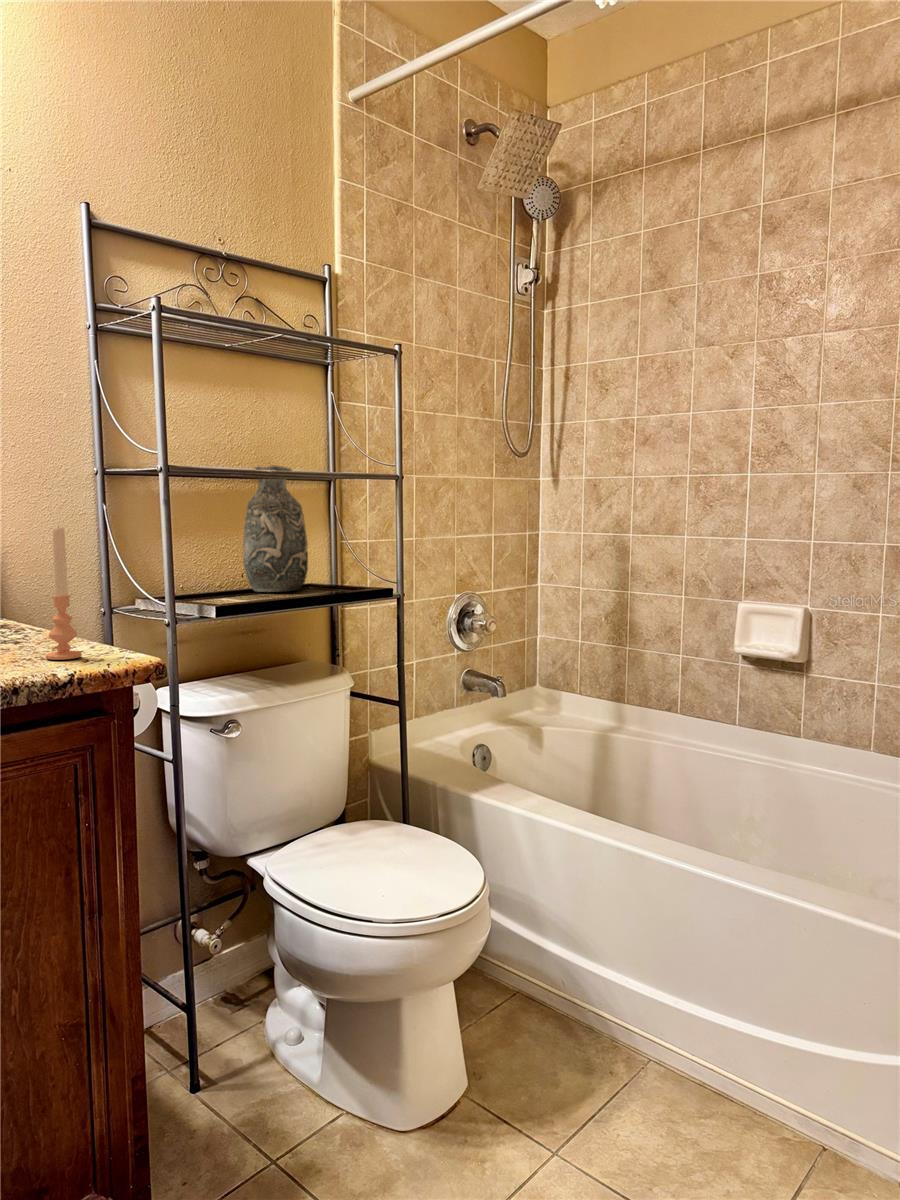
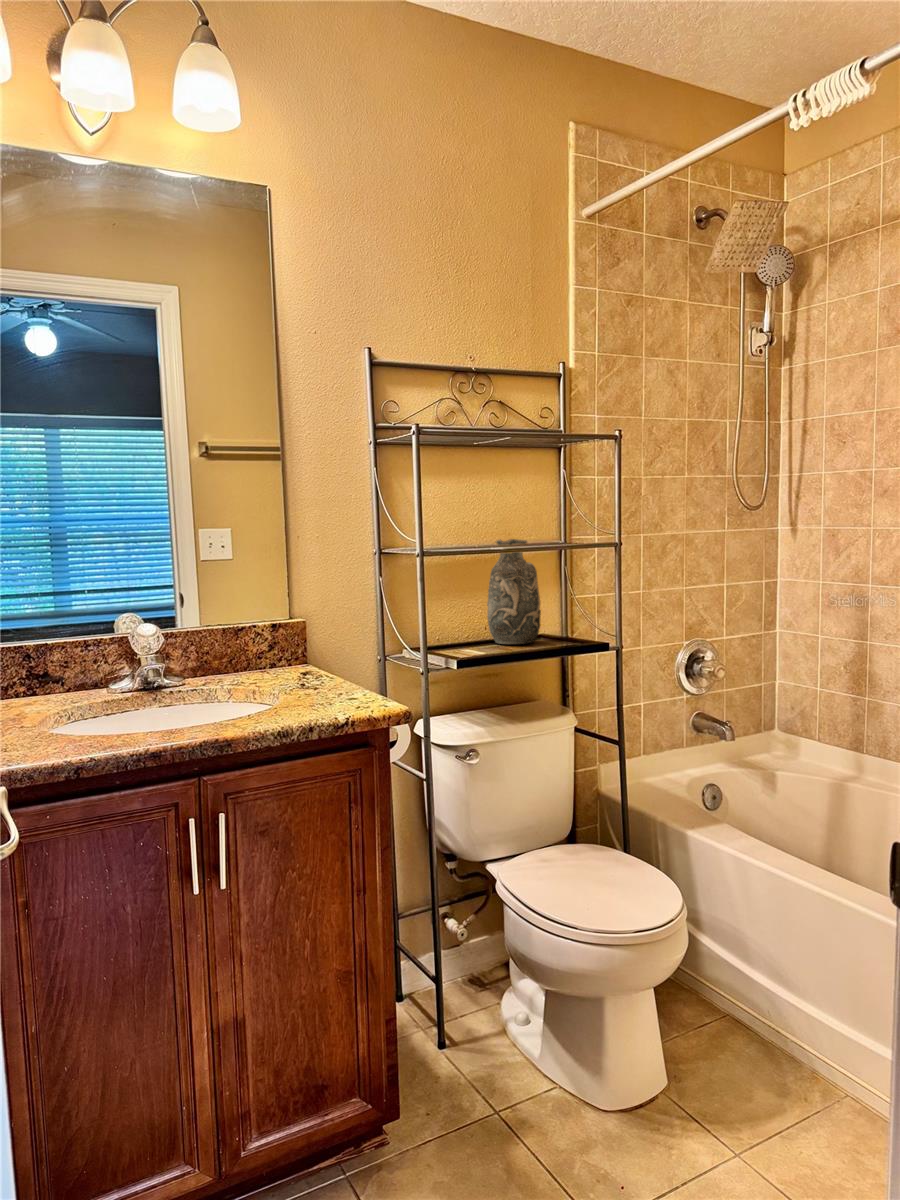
candle: present [46,526,82,660] -> none [334,614,357,707]

